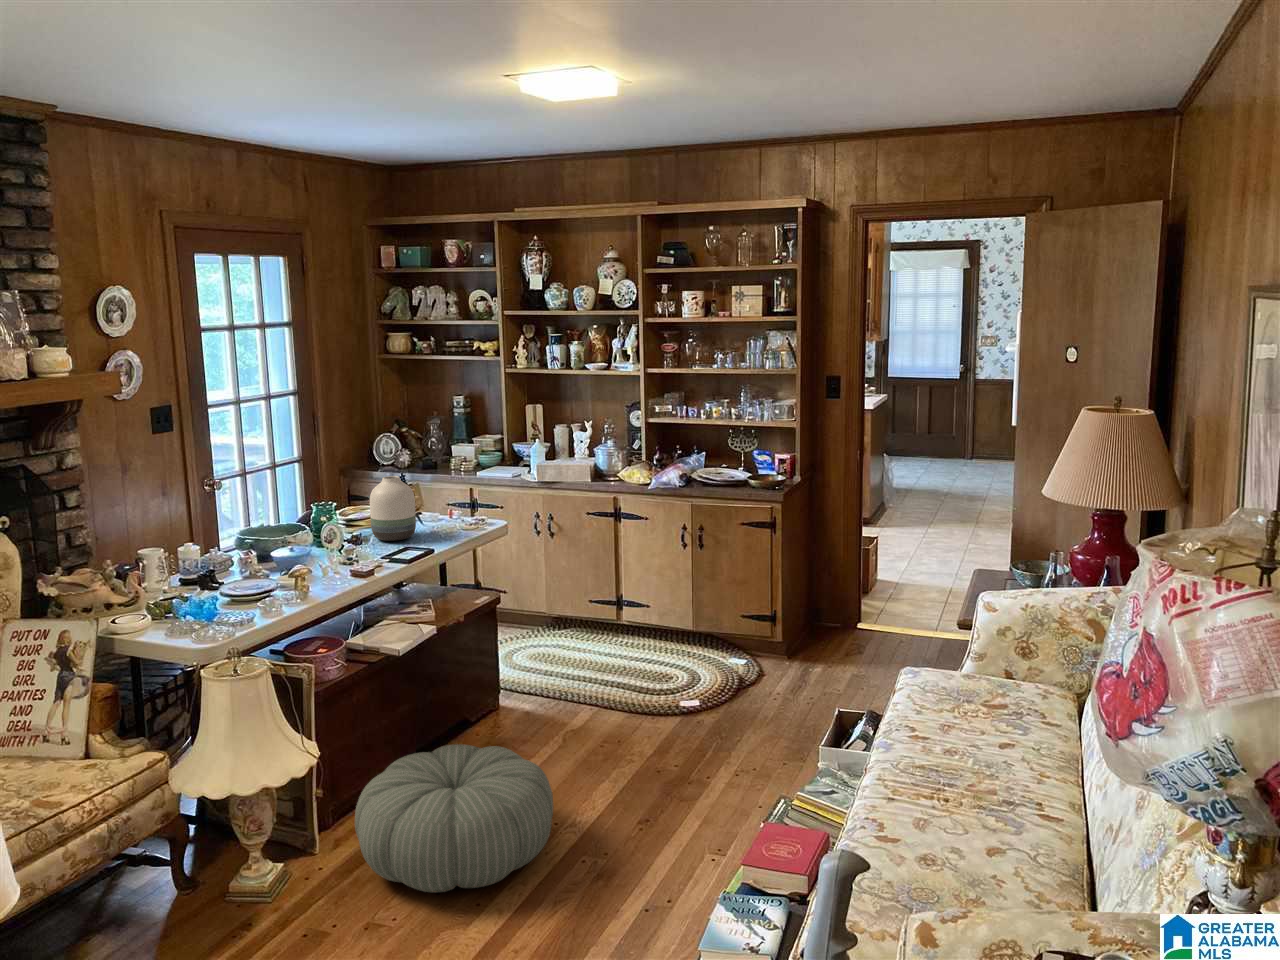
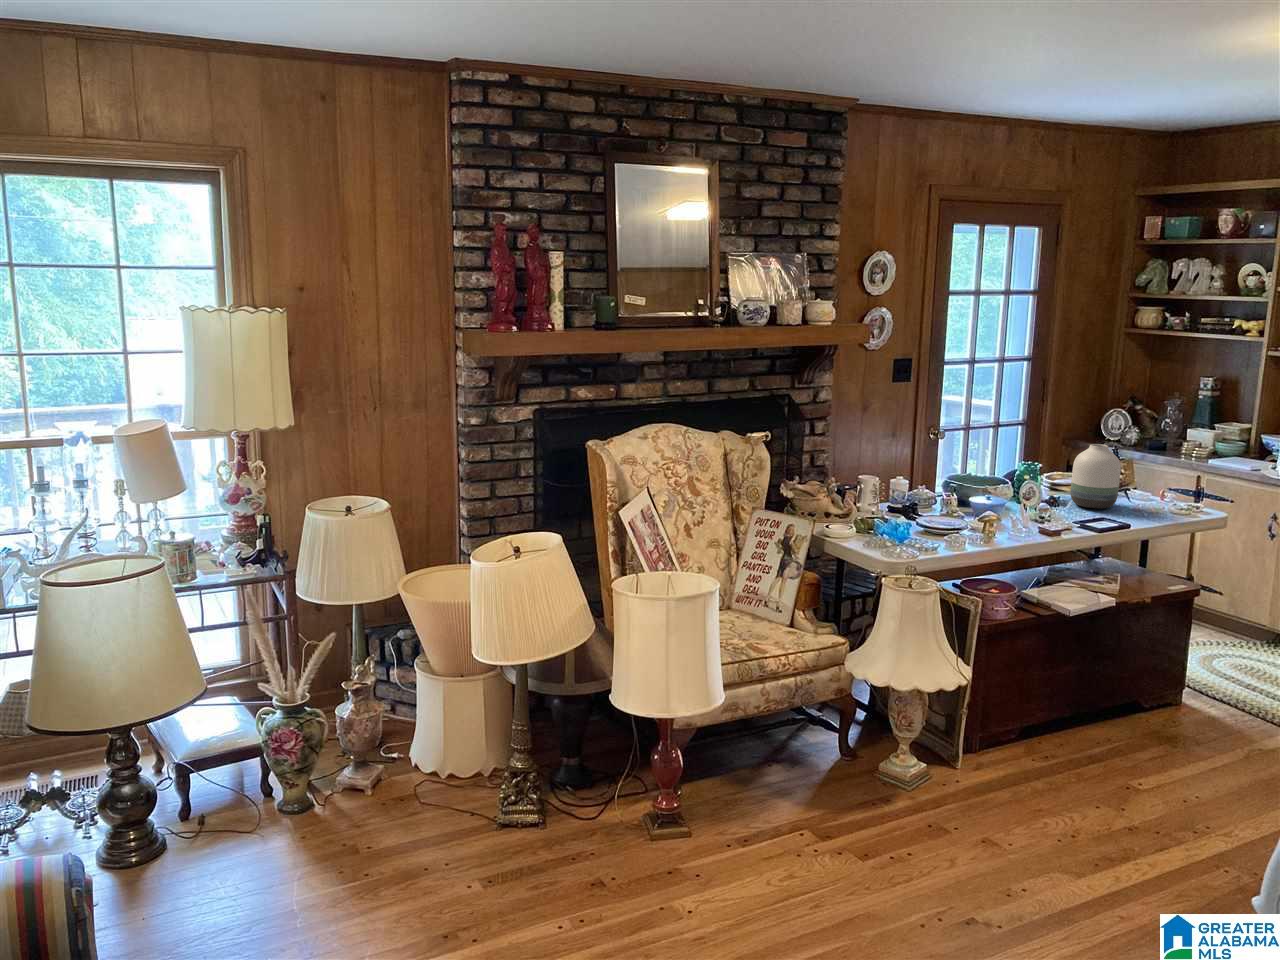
pouf: present [355,744,553,892] -> none [994,709,1206,854]

